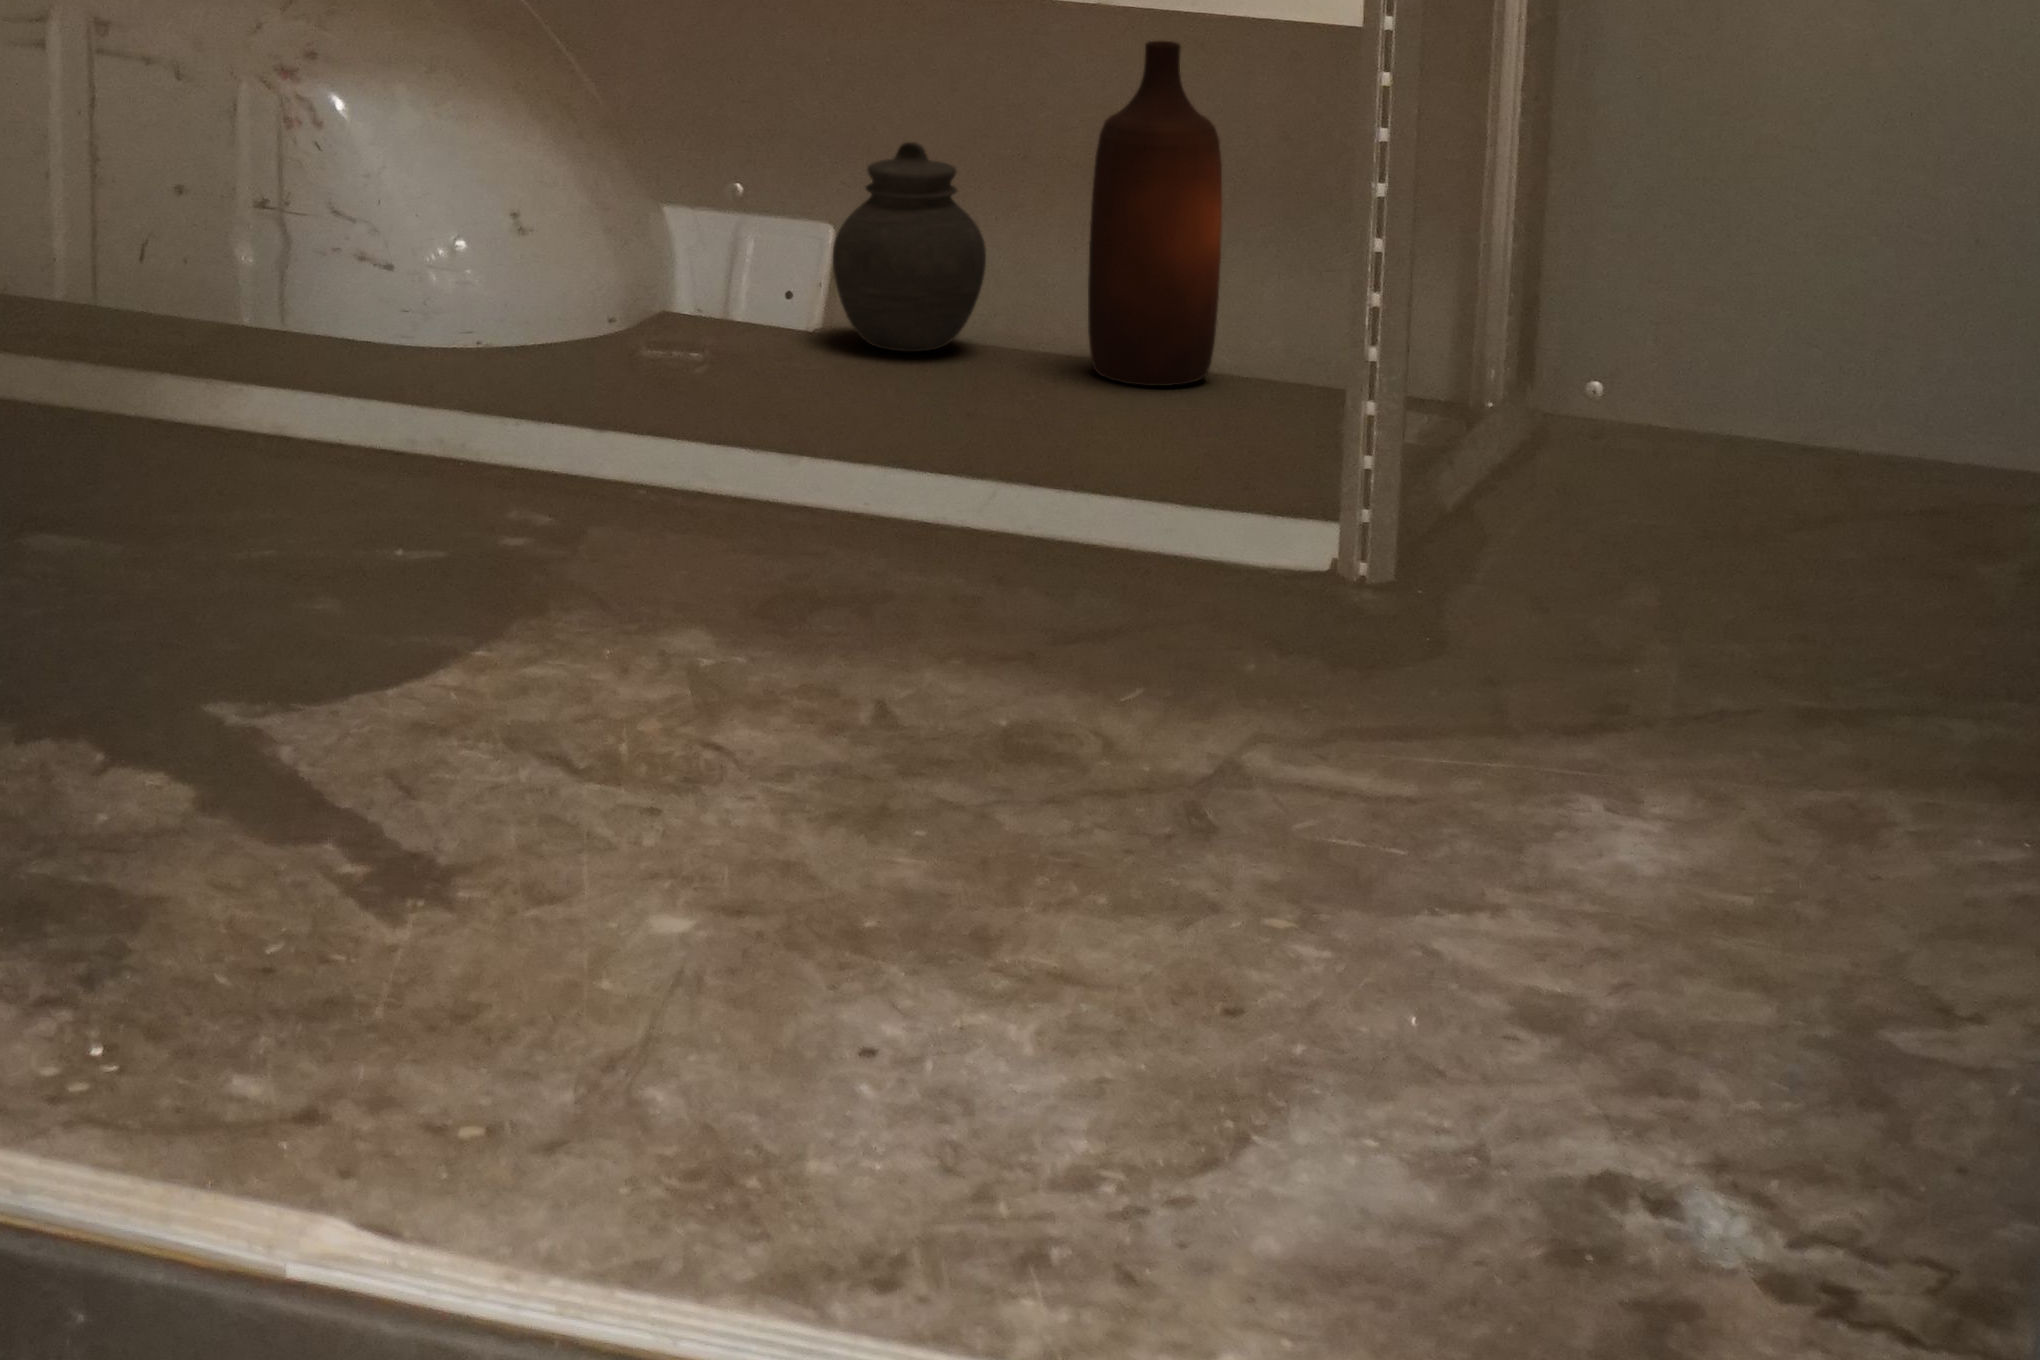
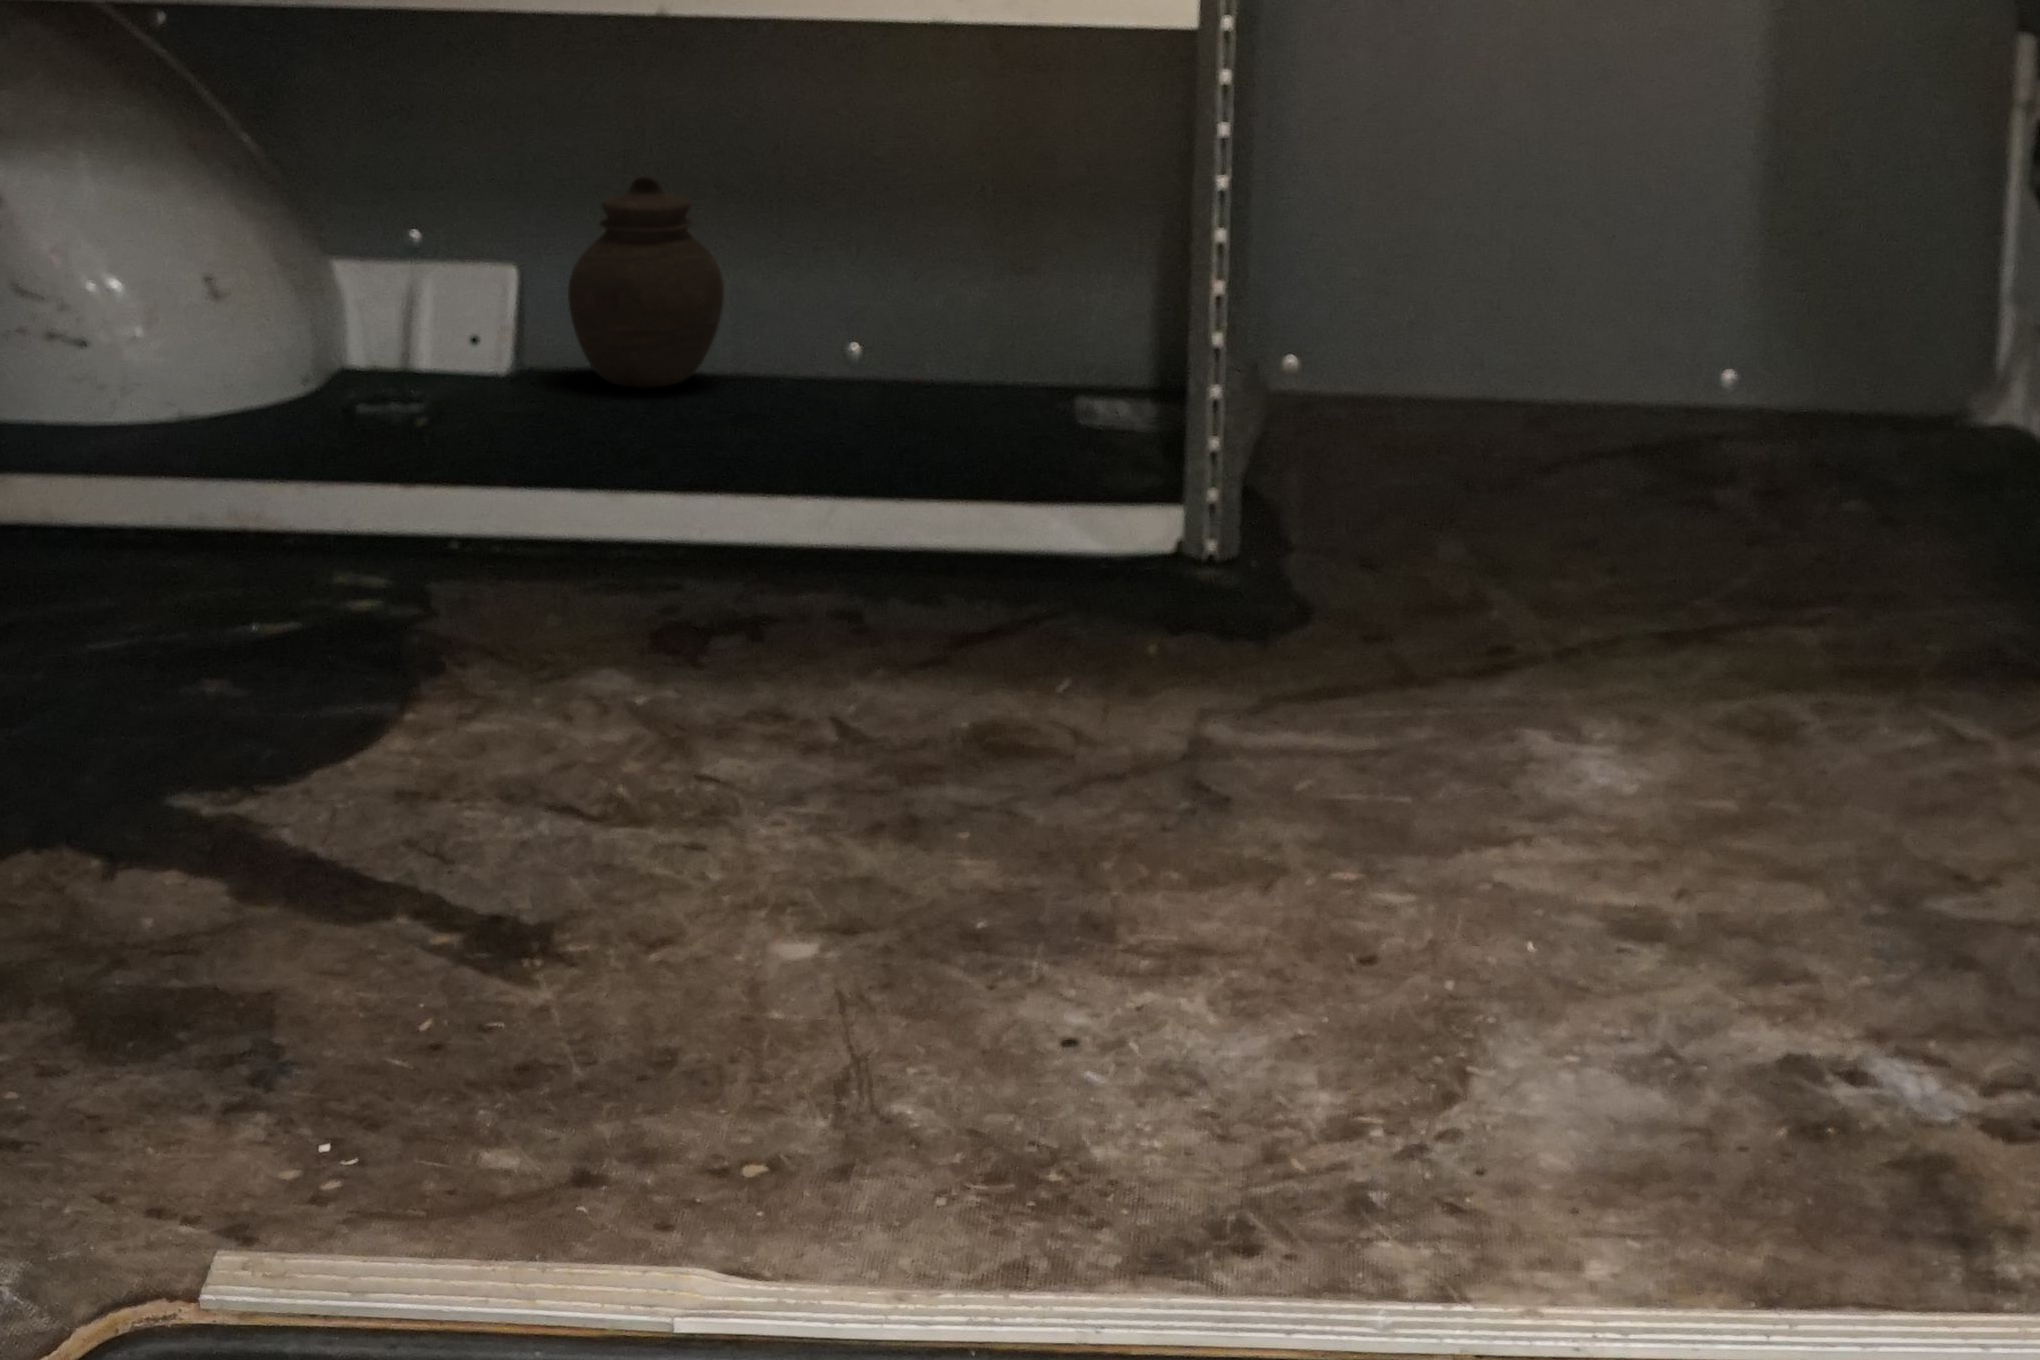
bottle: present [1088,41,1222,386] -> none [834,61,964,402]

